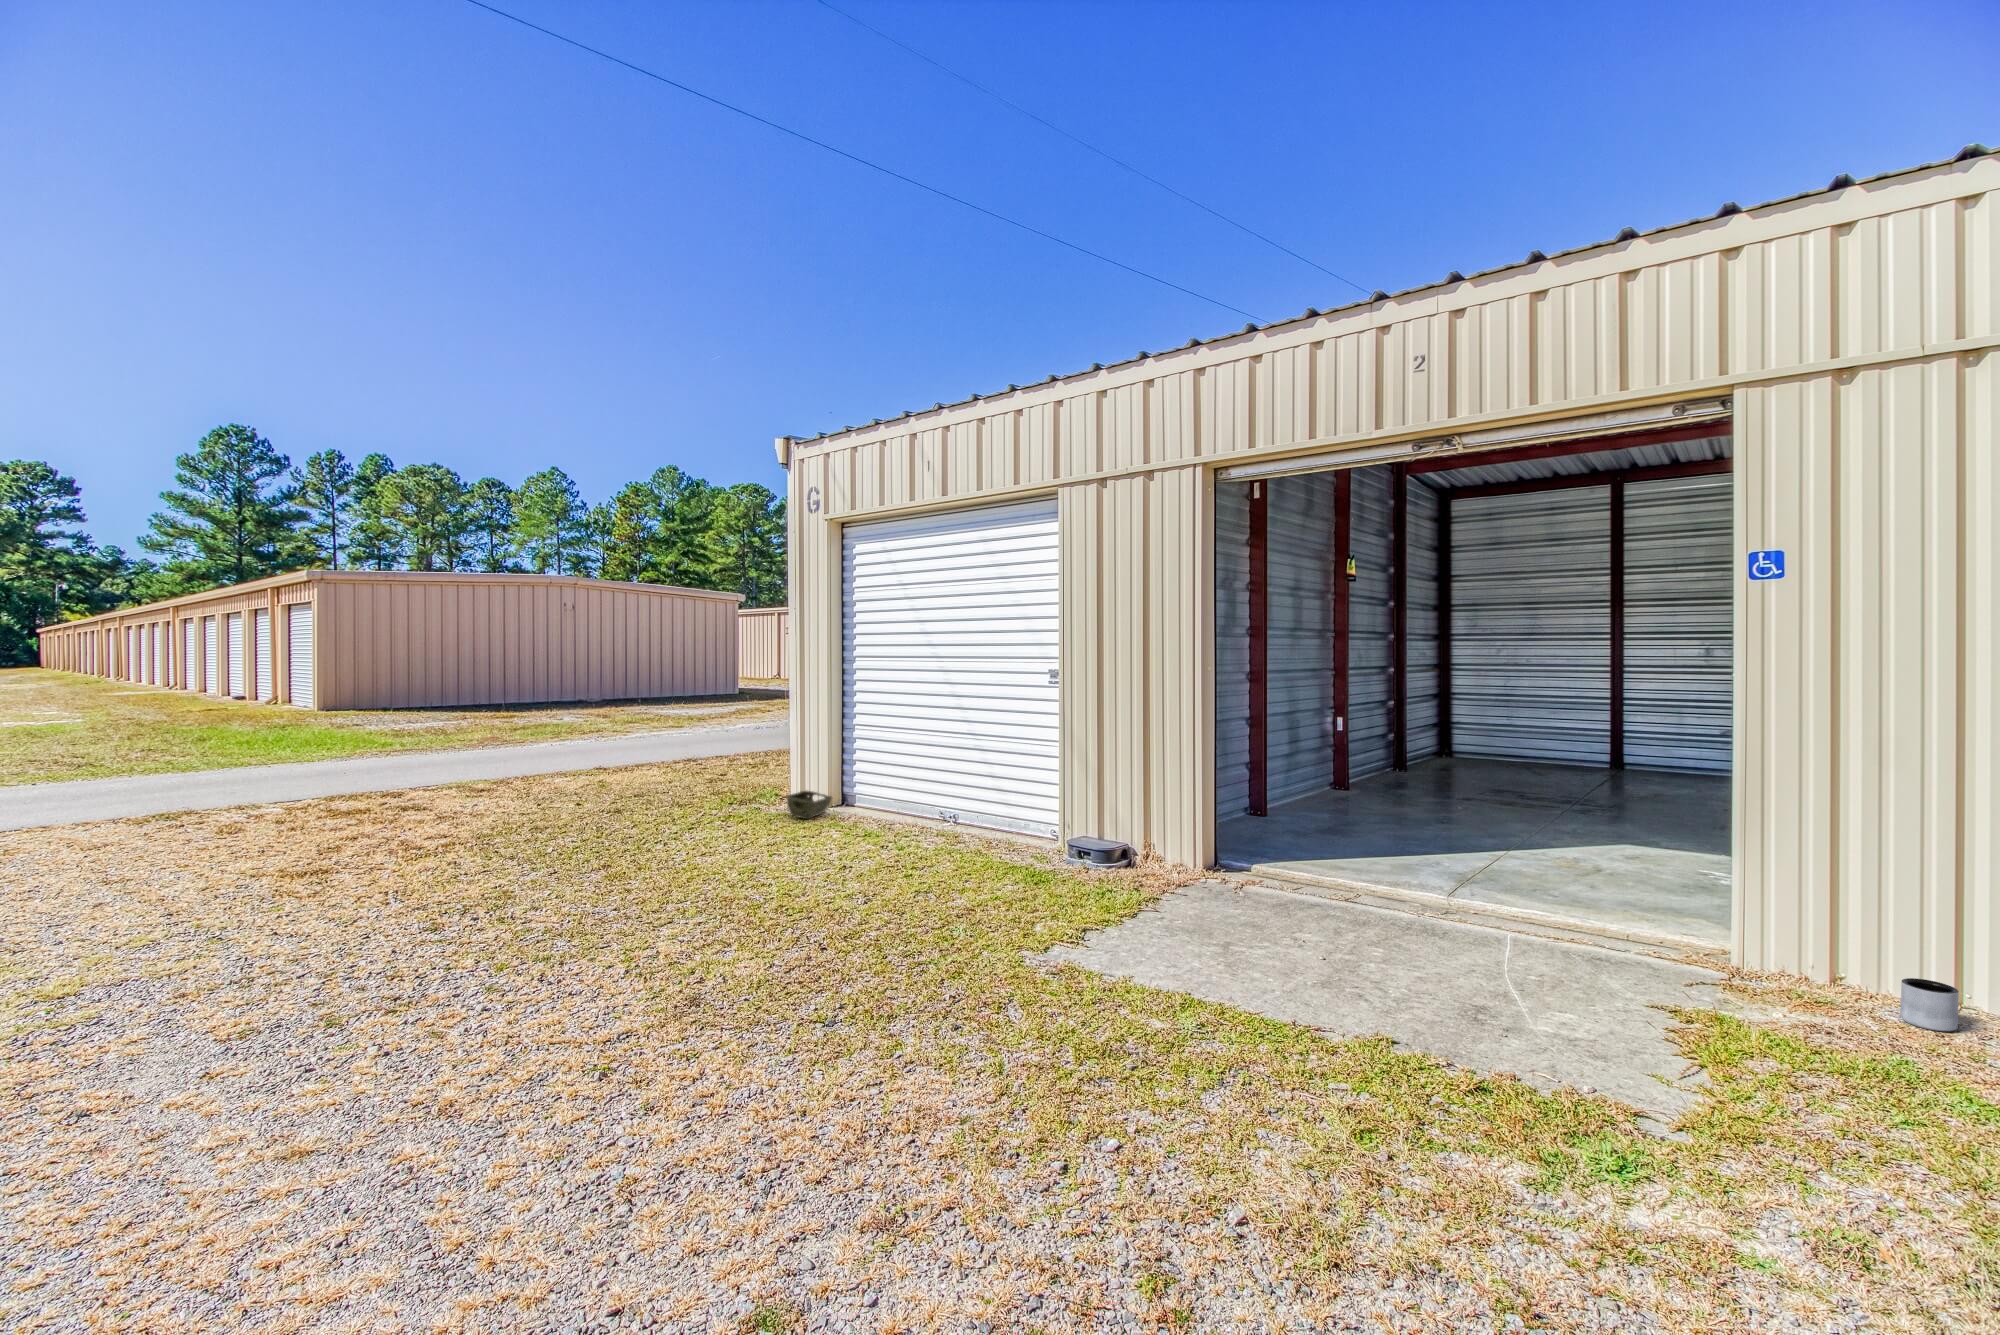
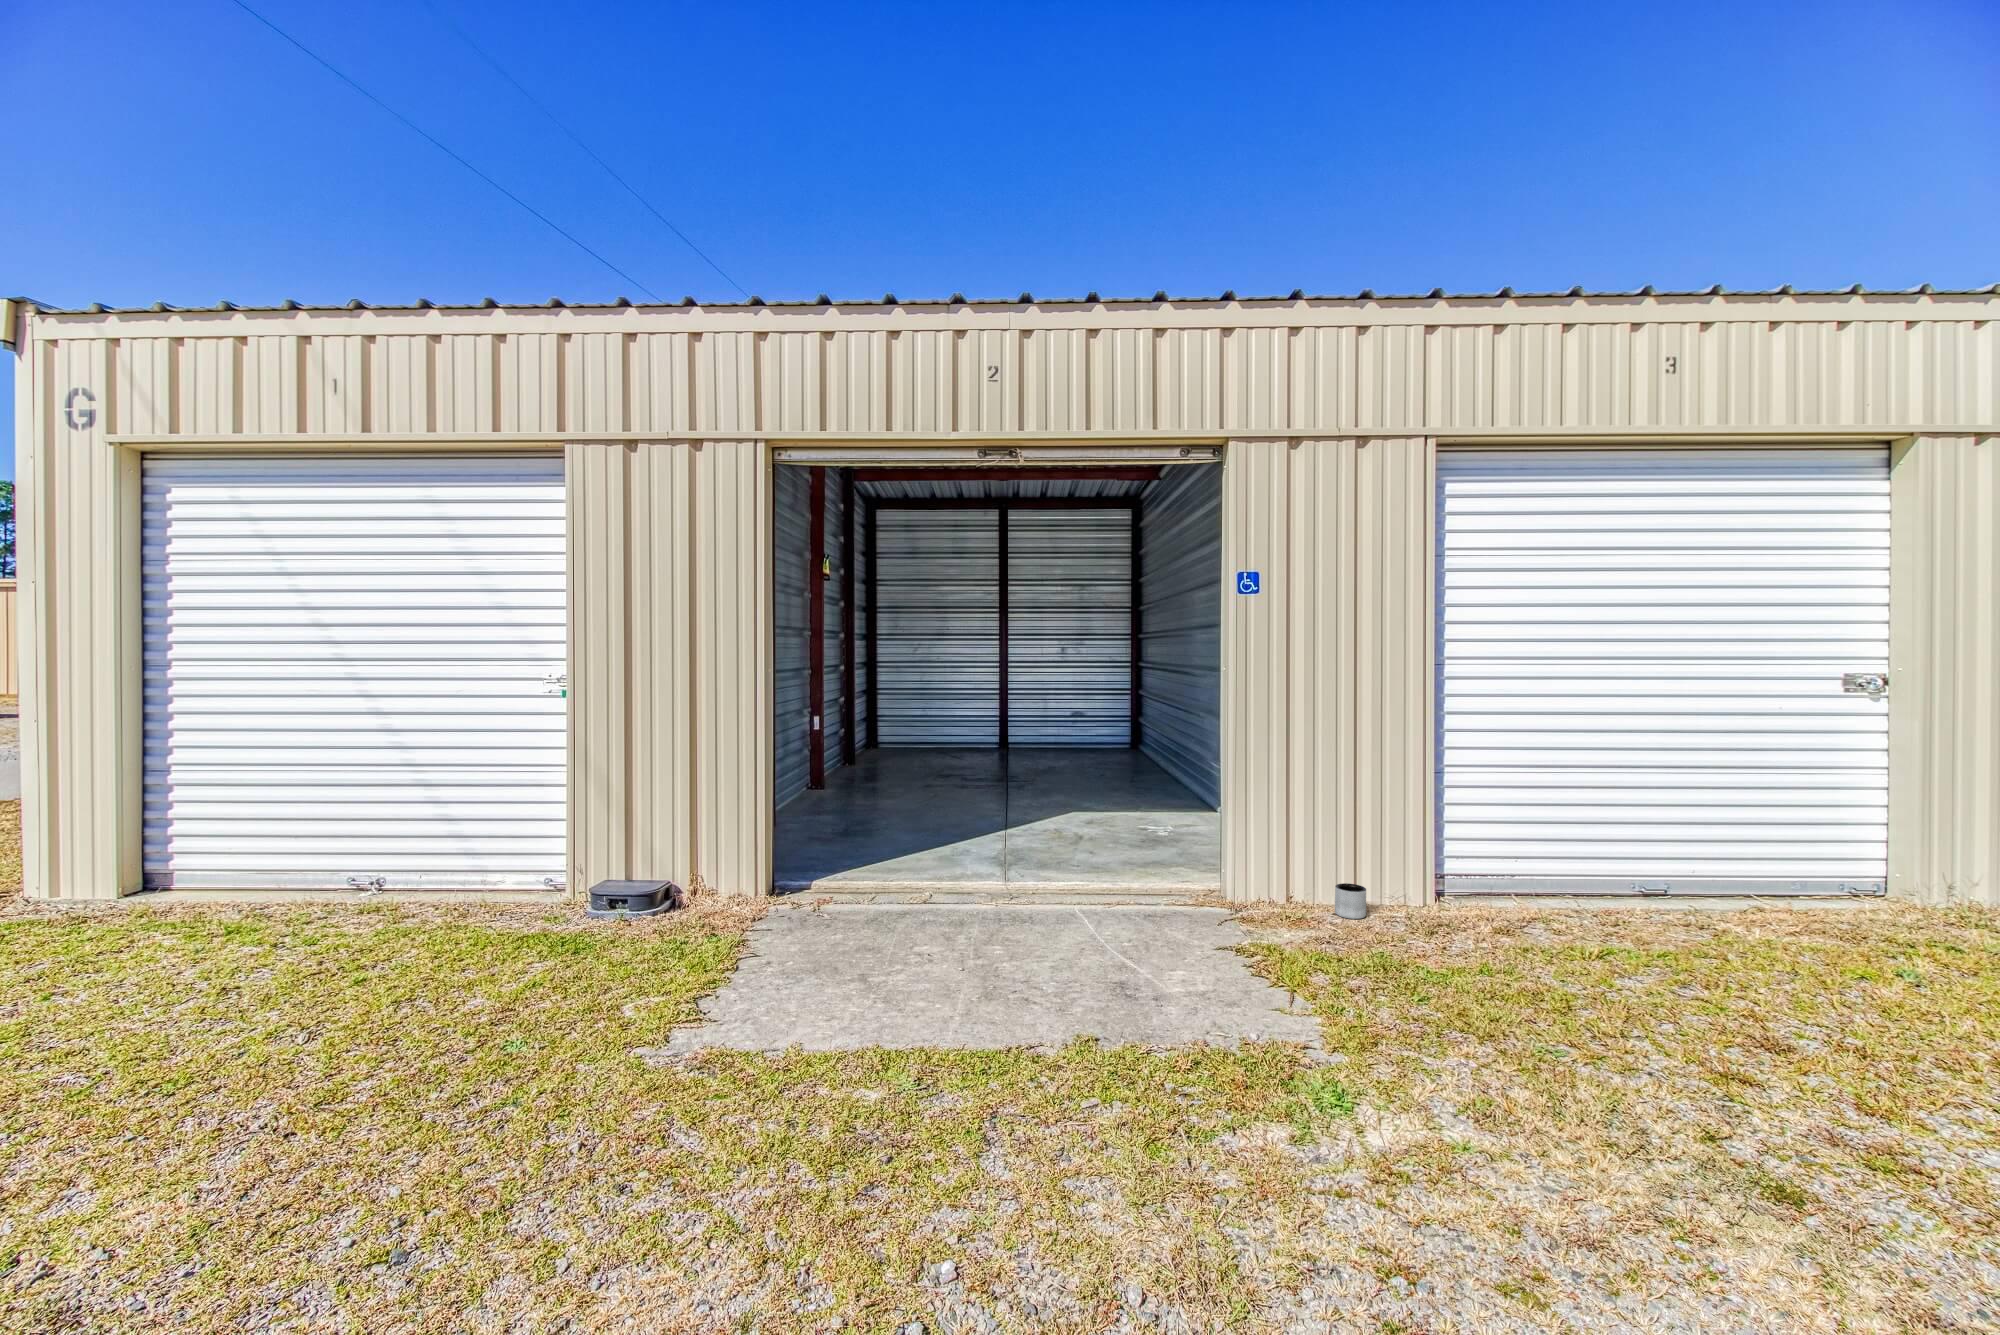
woven basket: present [786,791,832,819] -> none [33,874,136,922]

